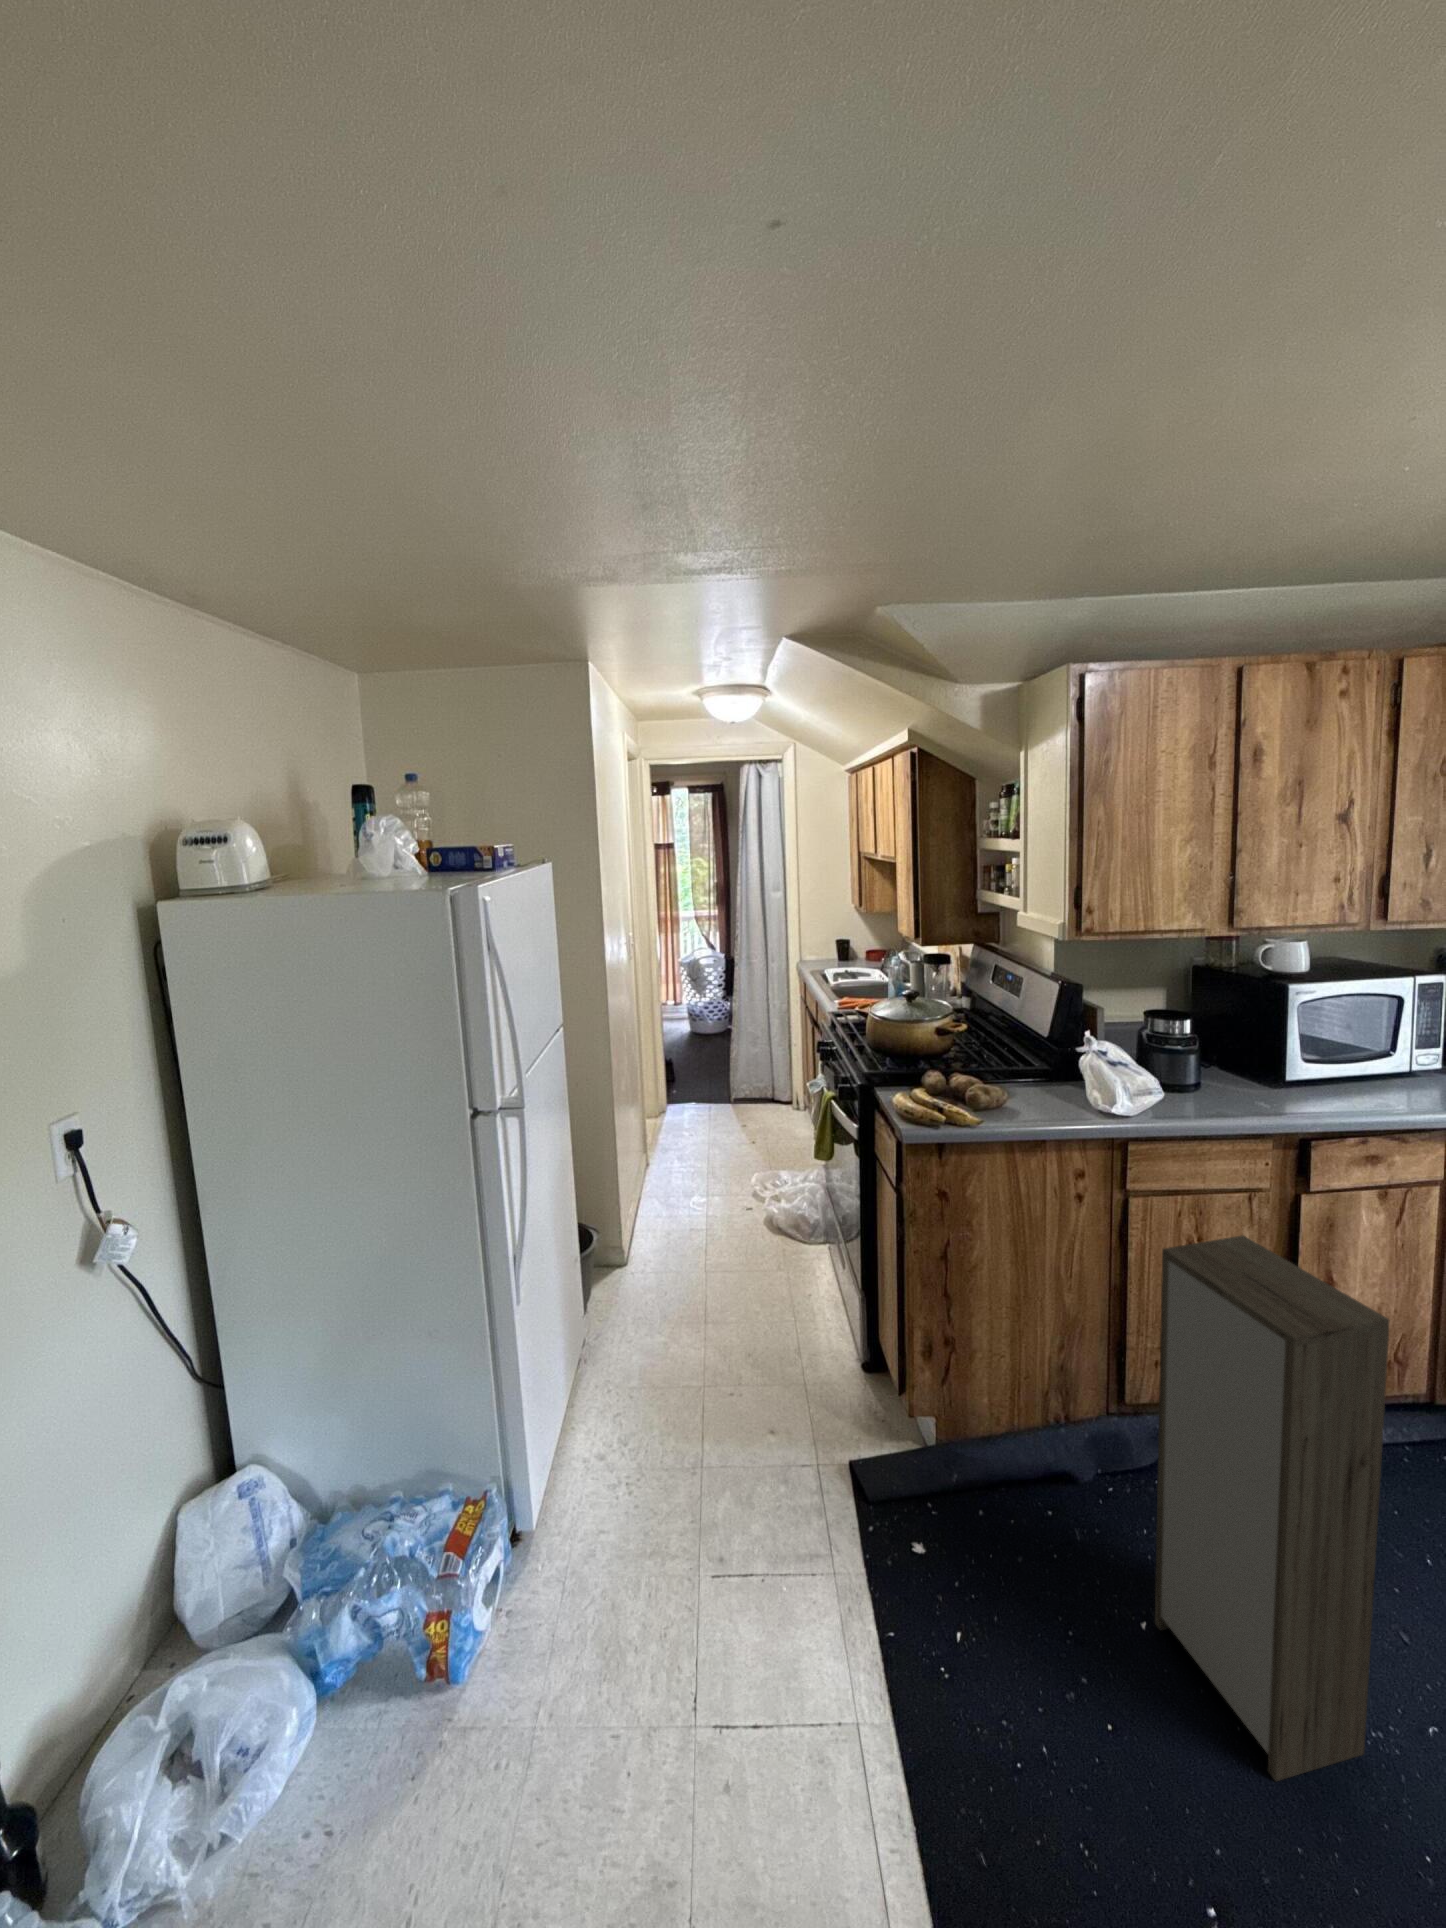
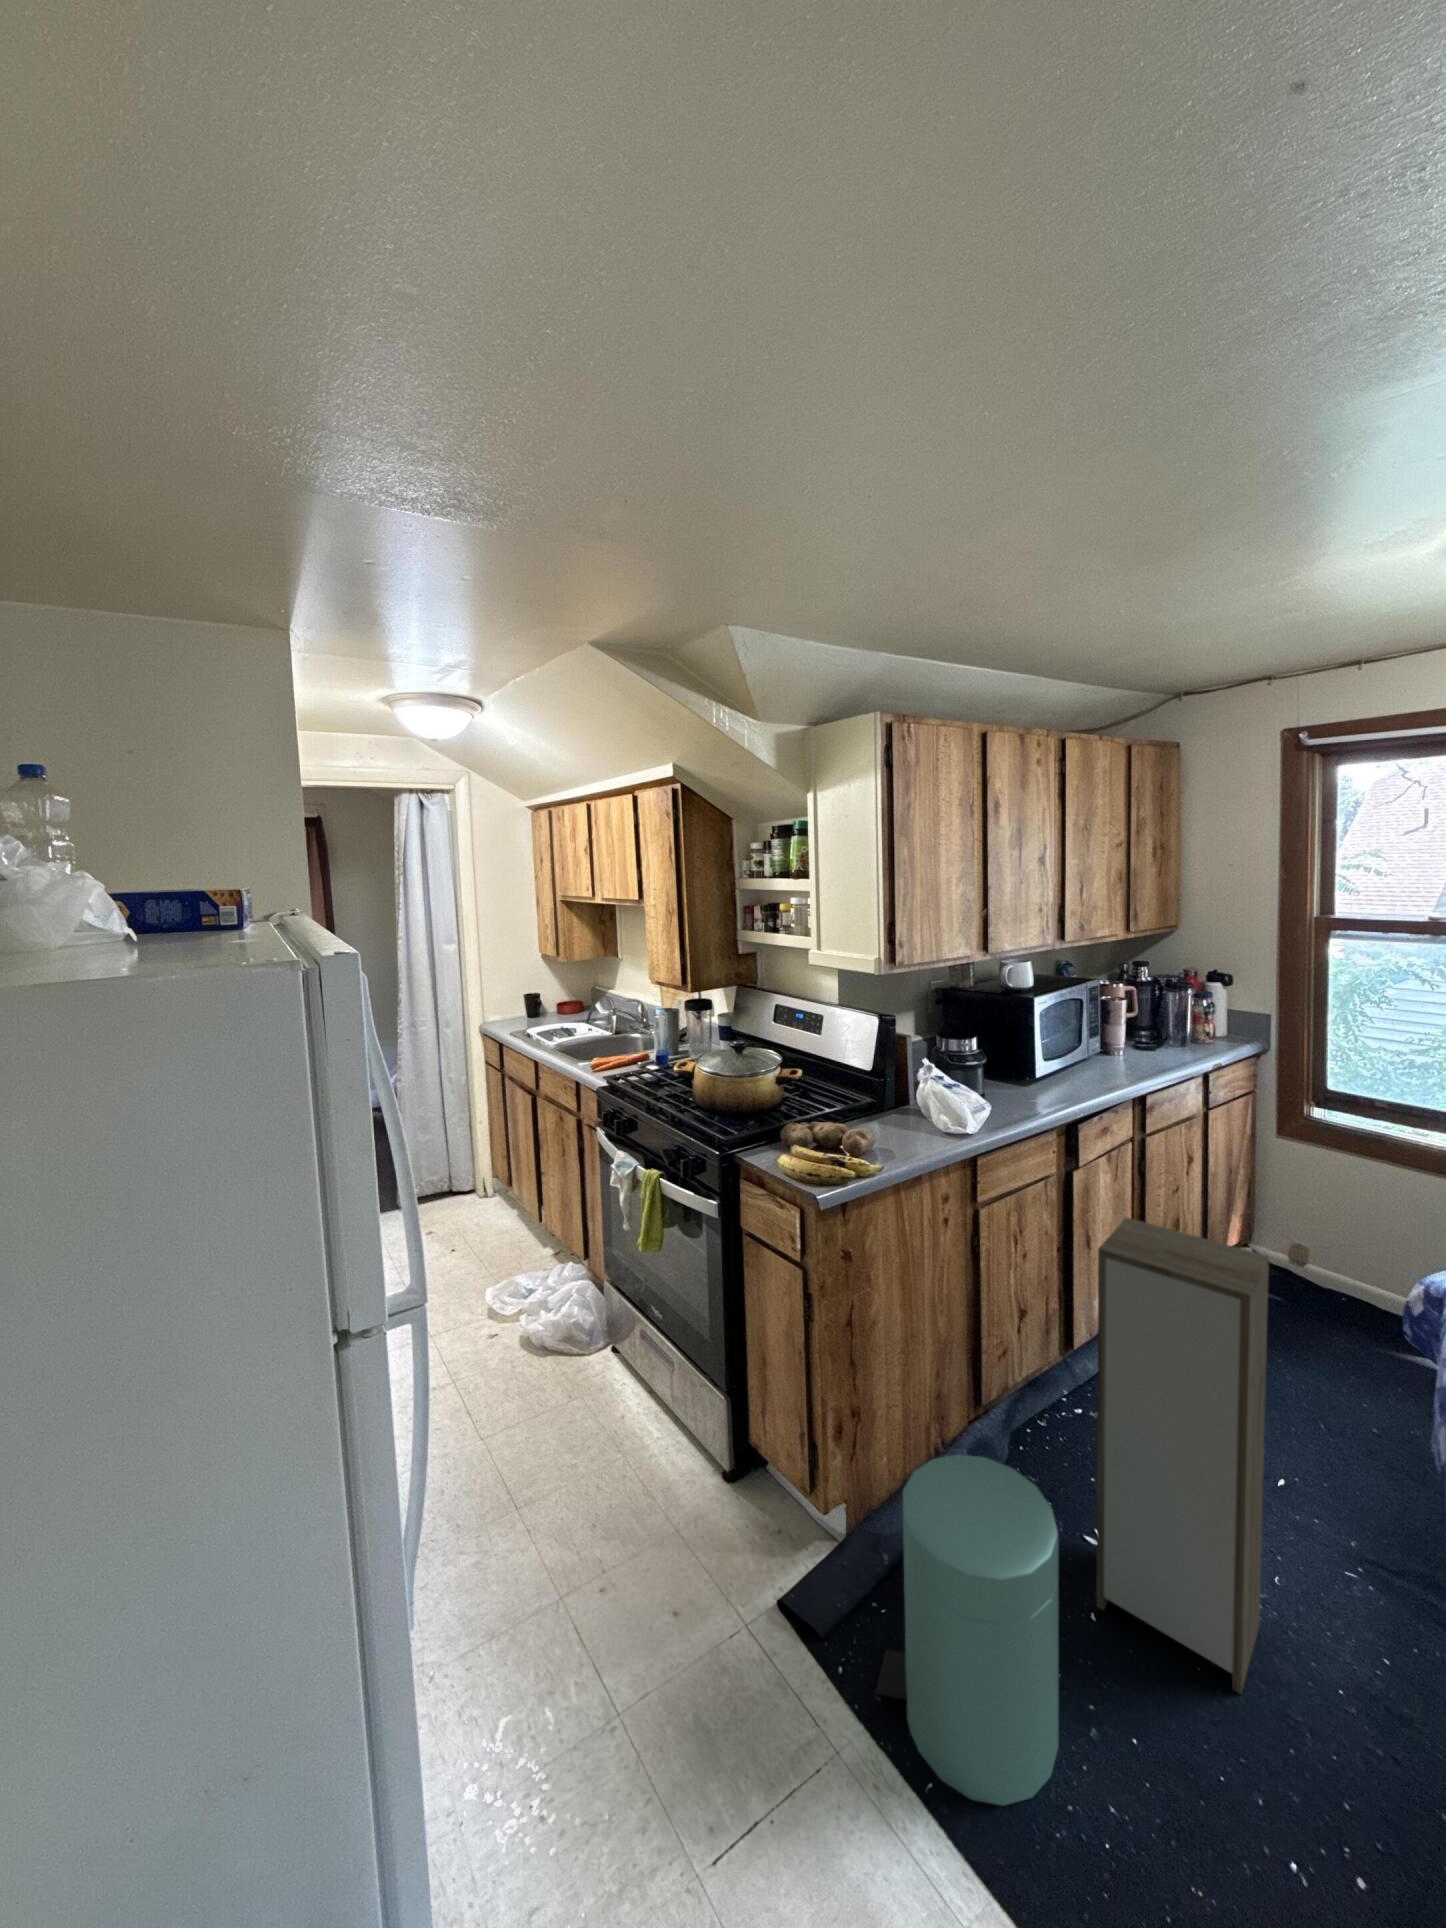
trash can: none [884,1386,1037,1694] -> present [876,1454,1059,1806]

